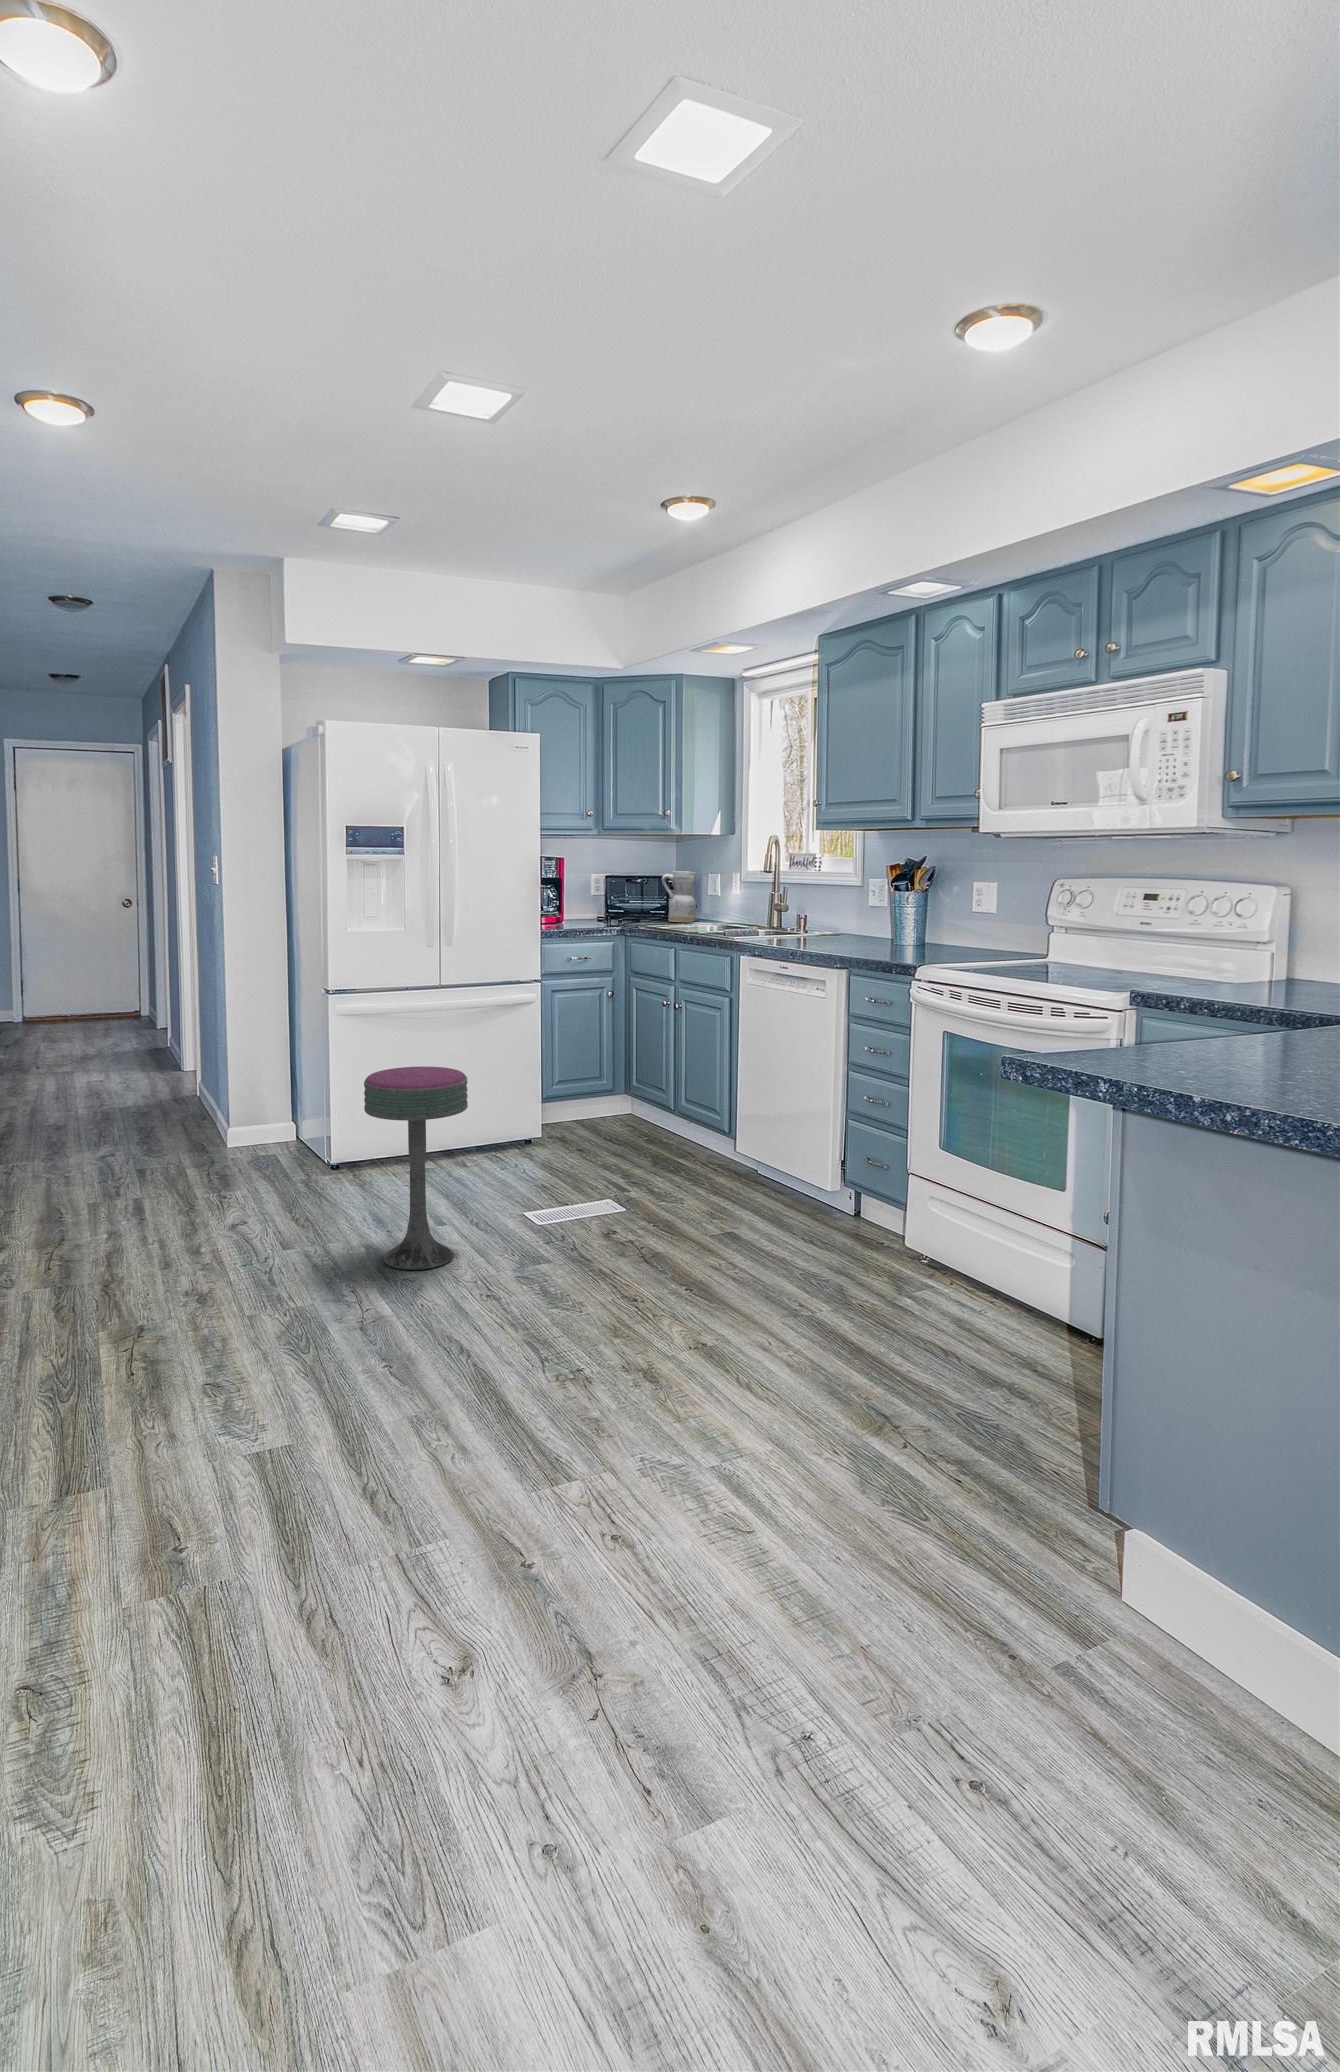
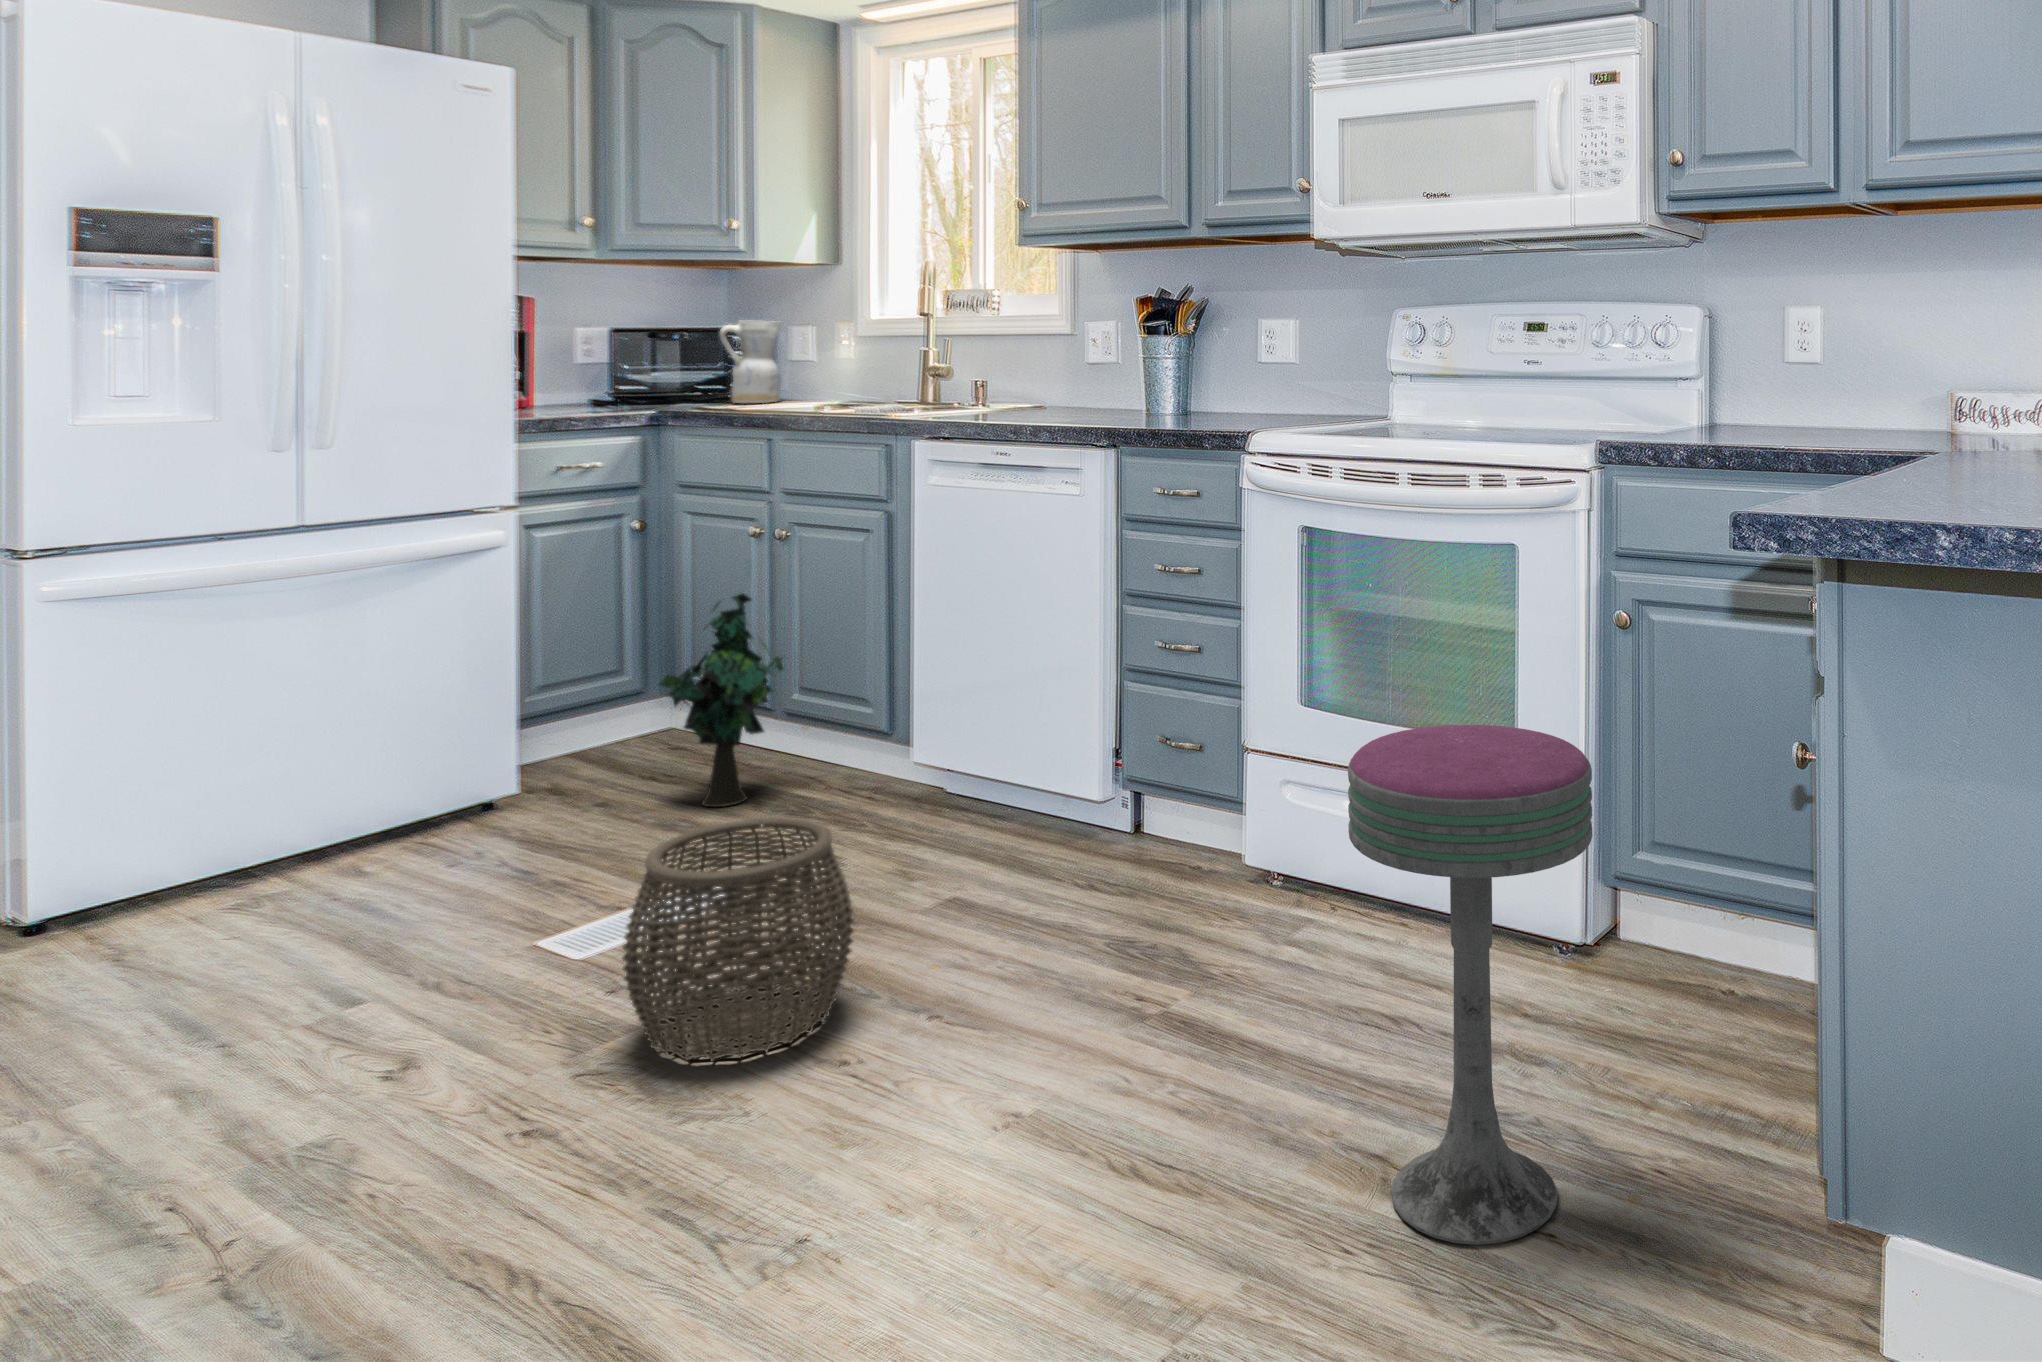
decorative plant: none [606,1037,675,1159] -> present [659,594,783,807]
bar stool: present [364,1066,468,1270] -> present [1348,725,1592,1245]
woven basket: none [541,1163,656,1286] -> present [622,818,854,1061]

